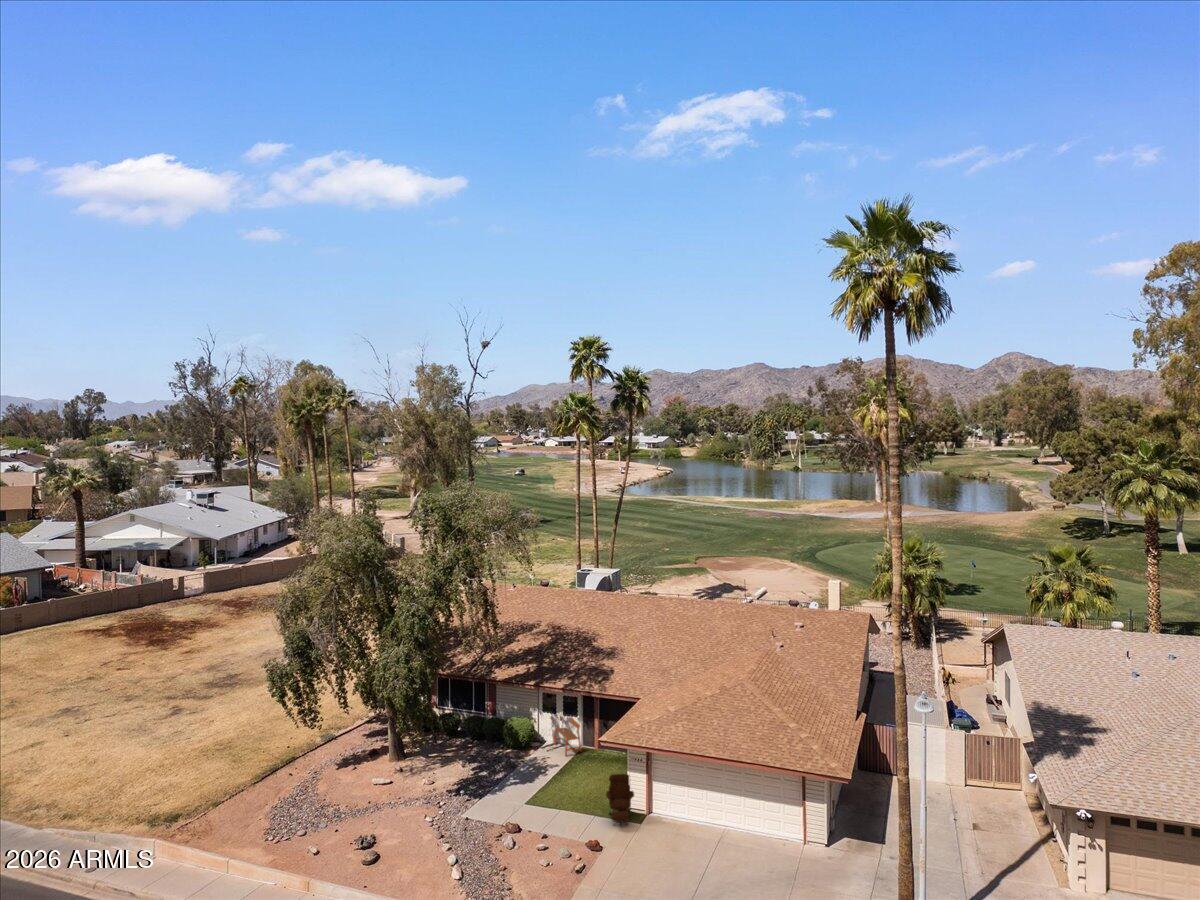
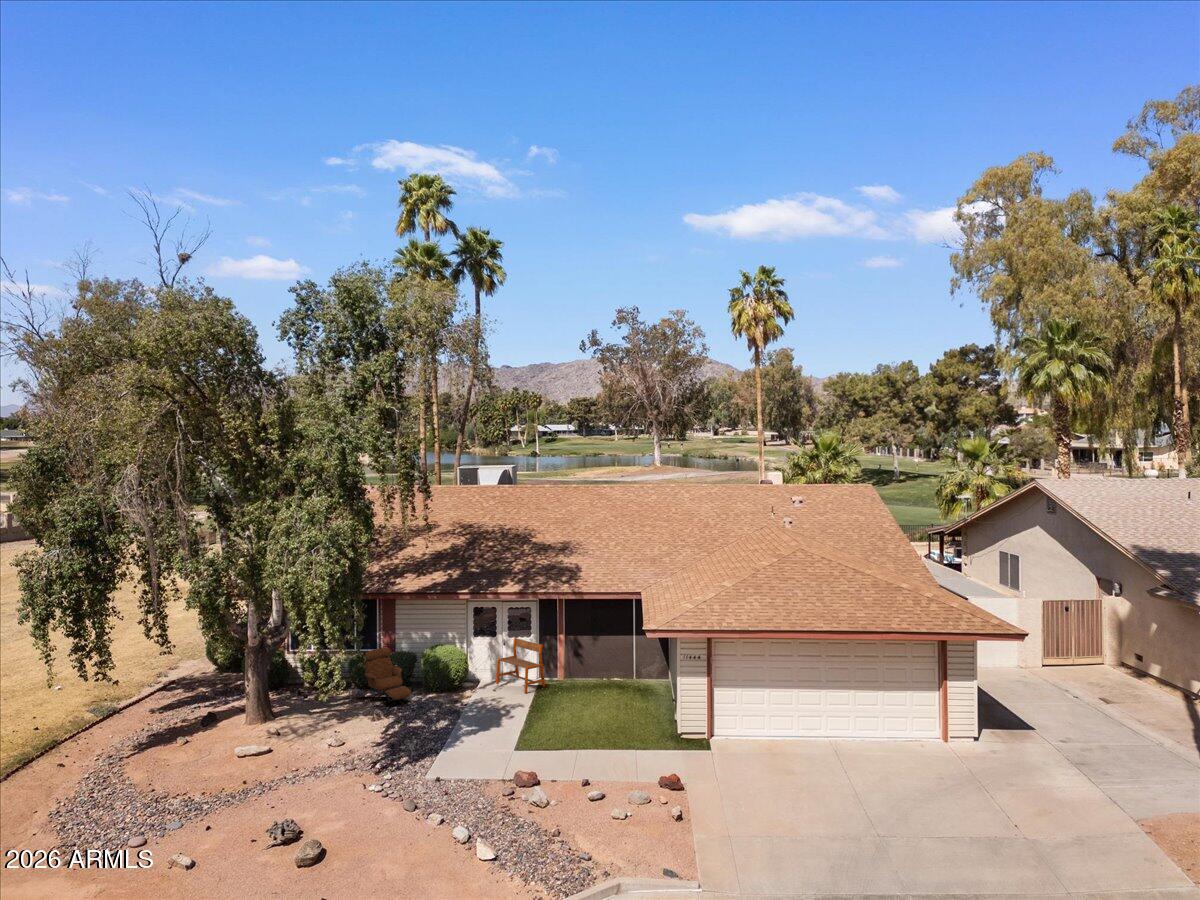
lounge chair: present [606,774,634,826] -> present [365,648,411,706]

